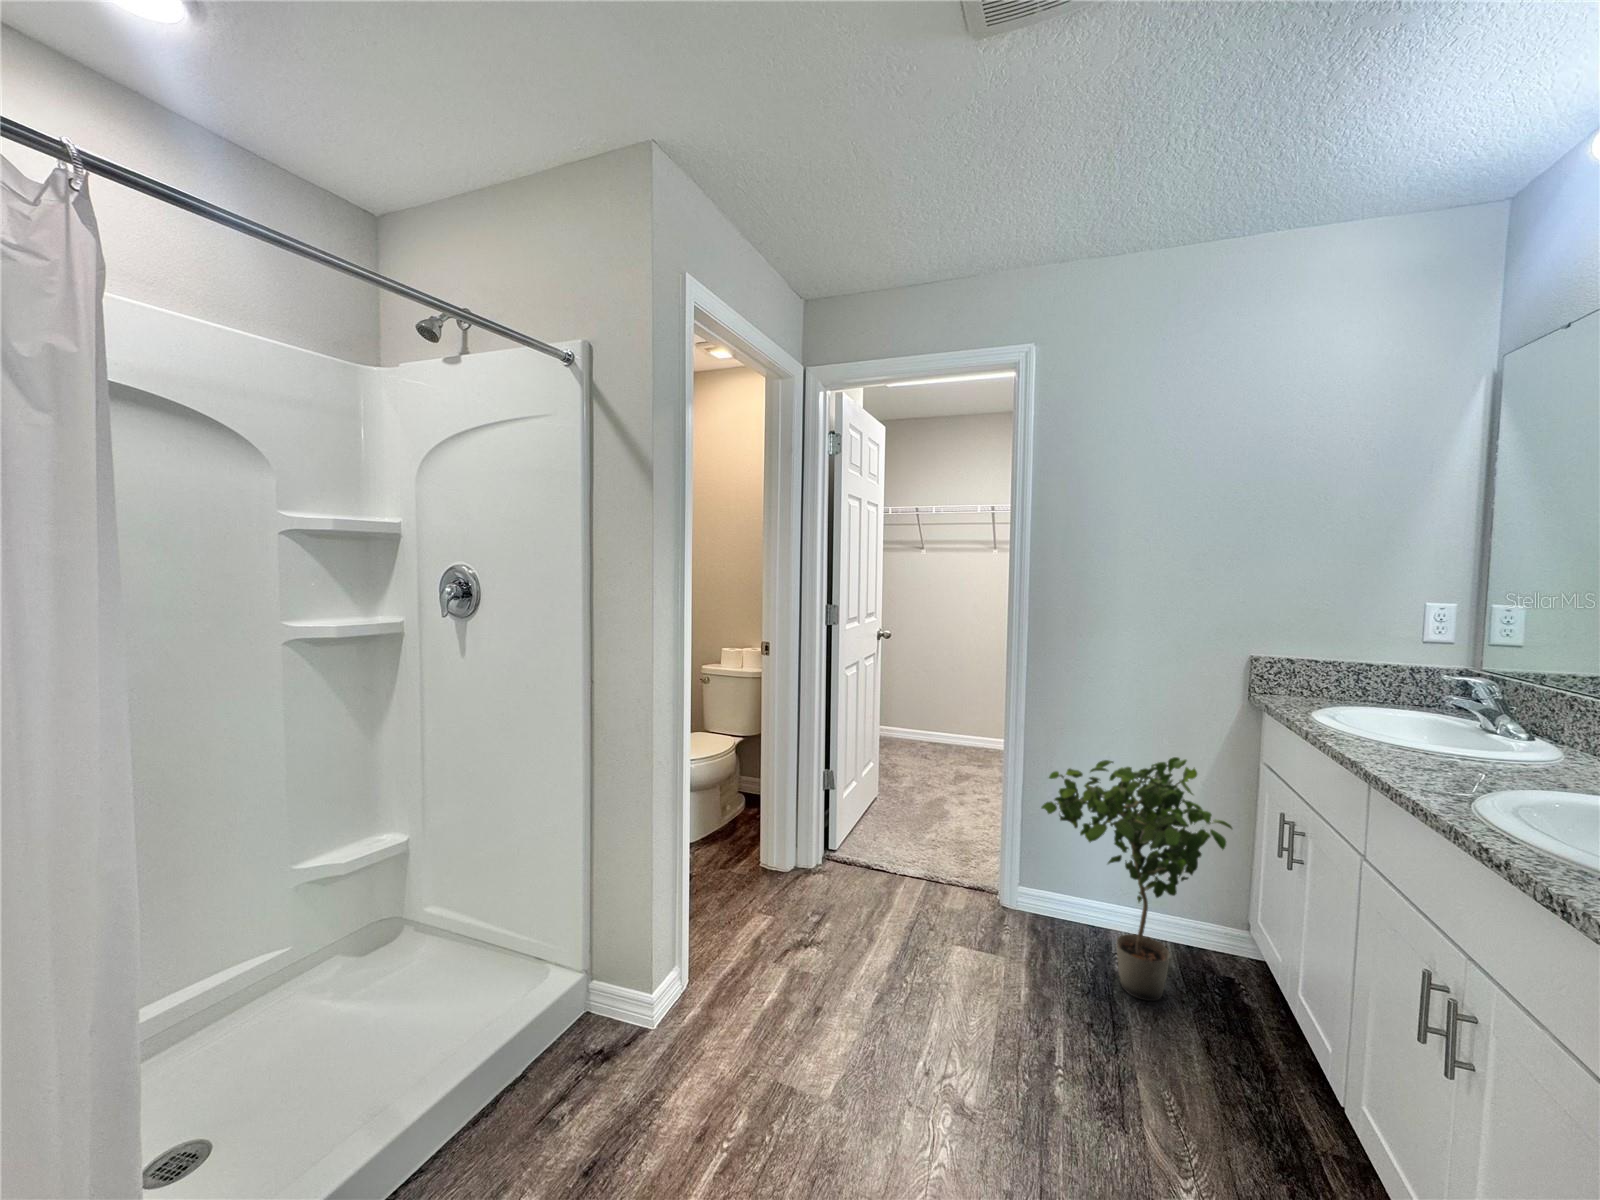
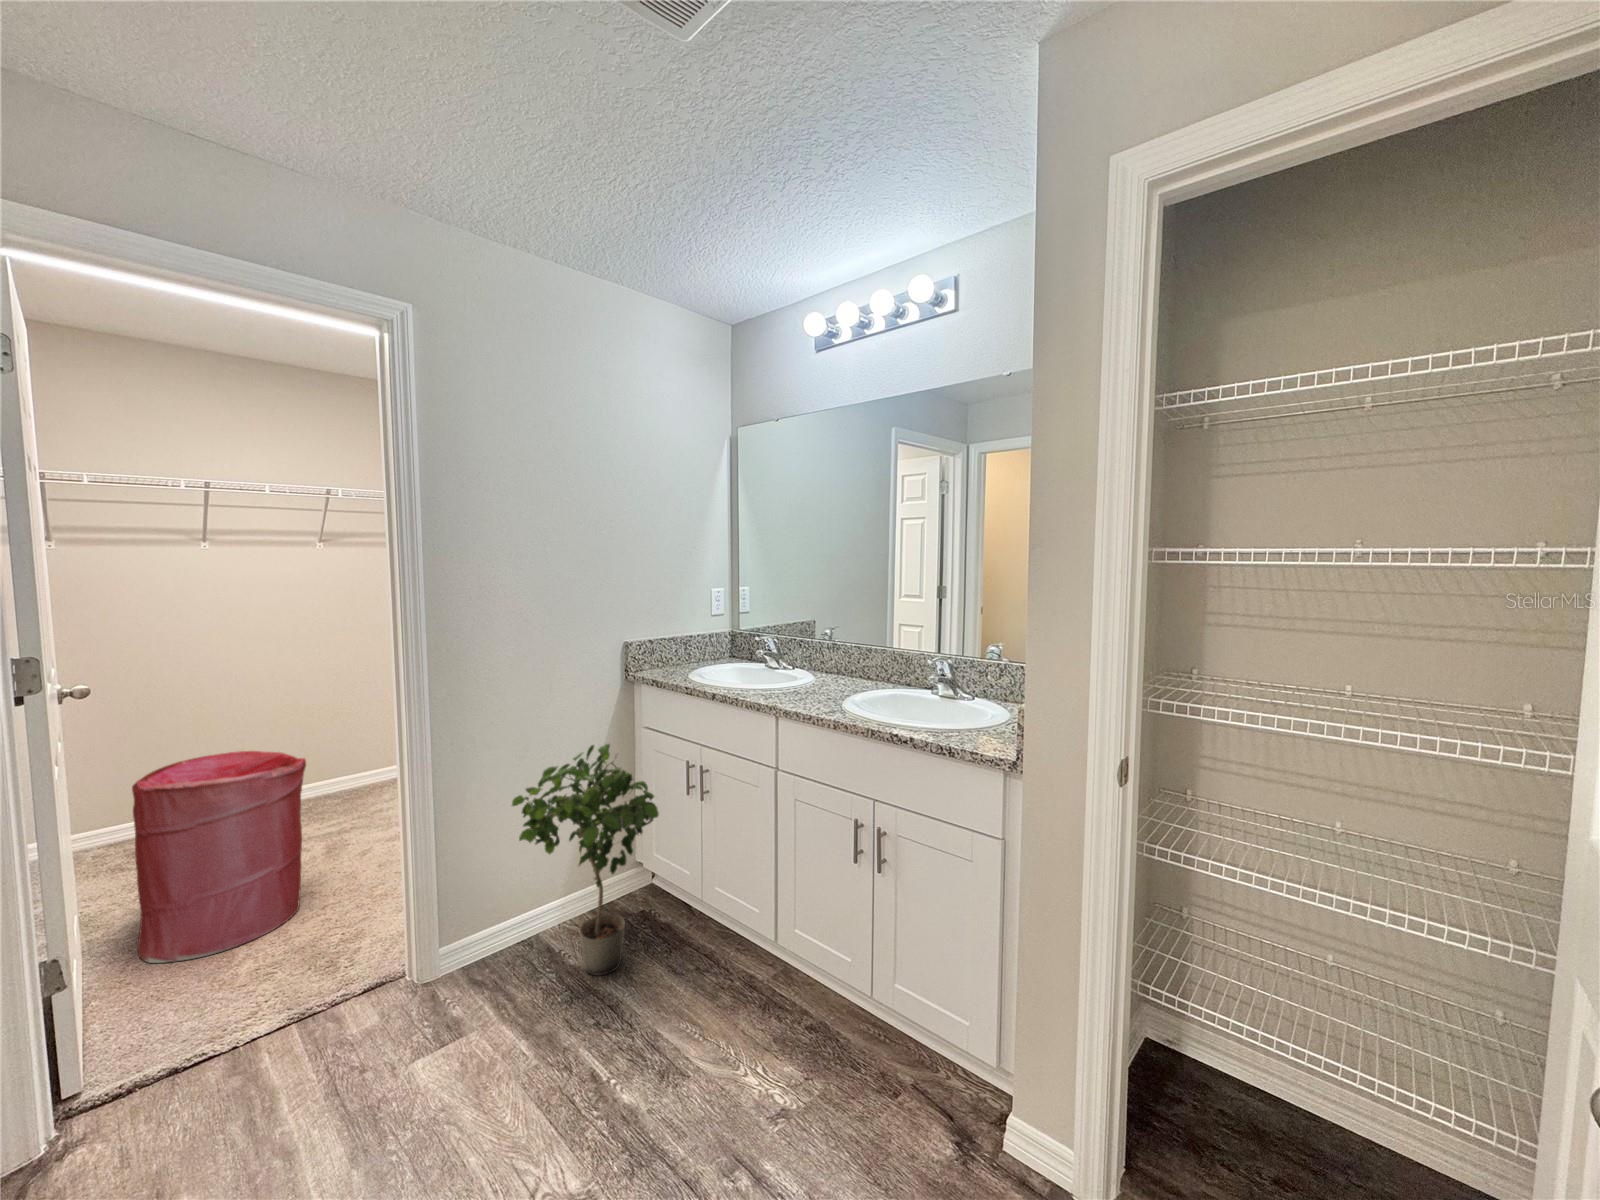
laundry hamper: none [900,693,995,825] -> present [132,751,306,963]

